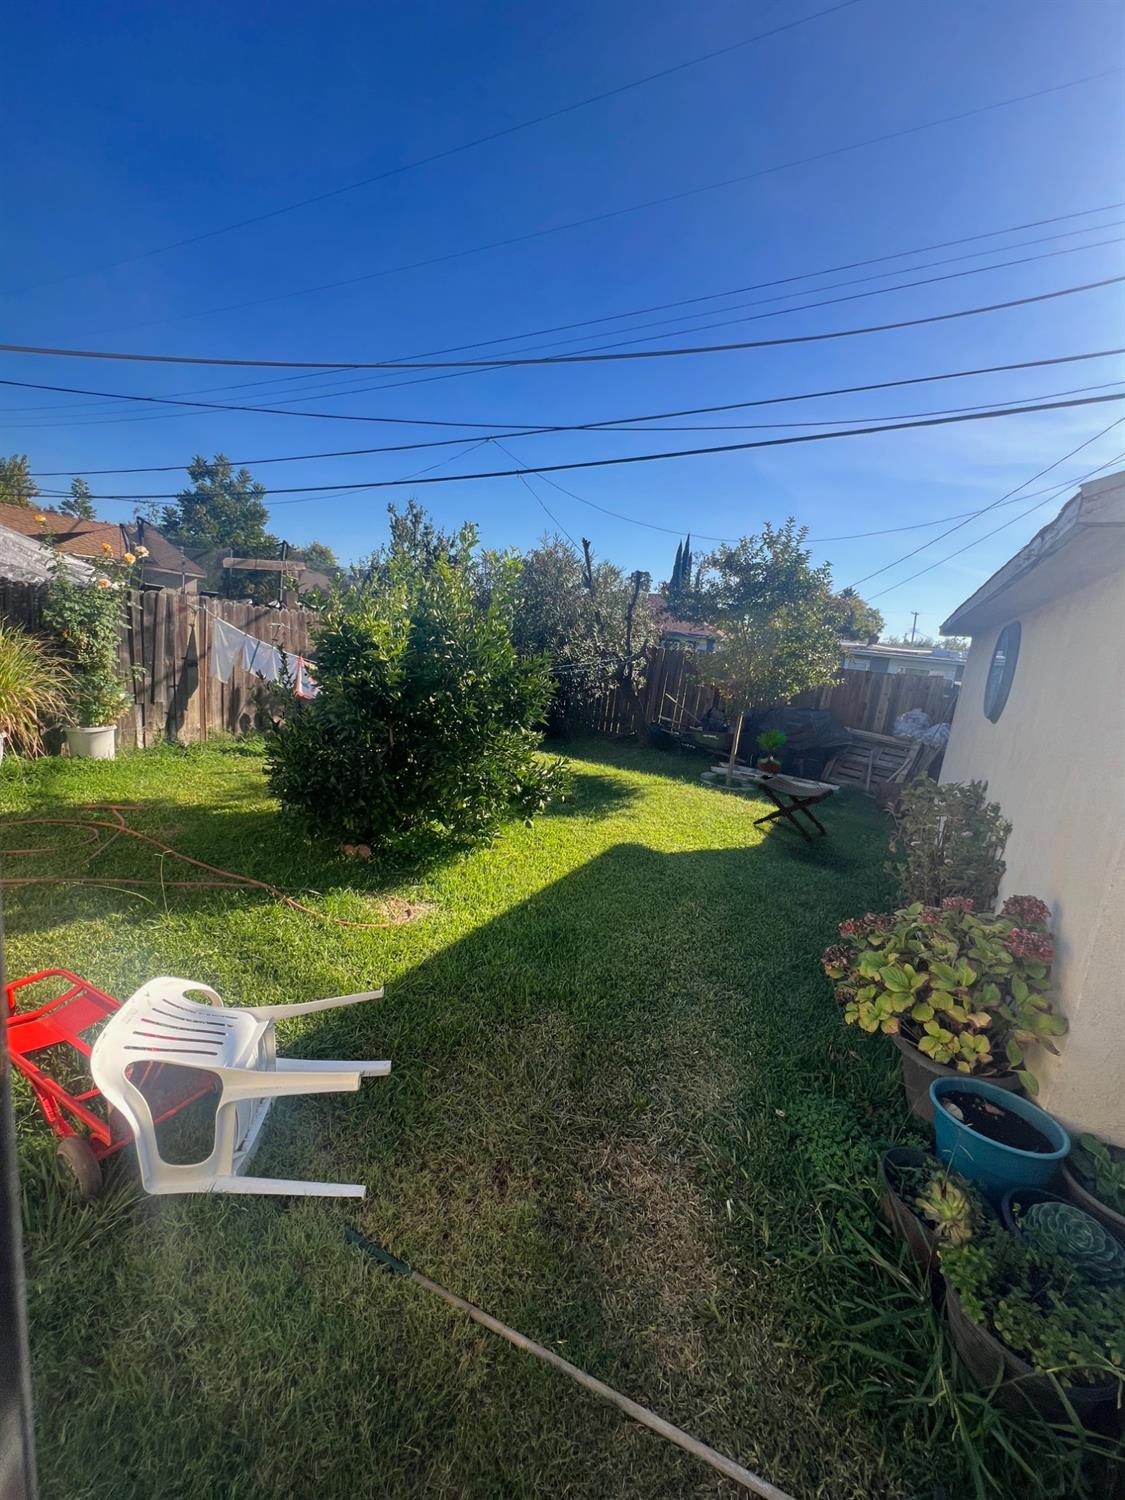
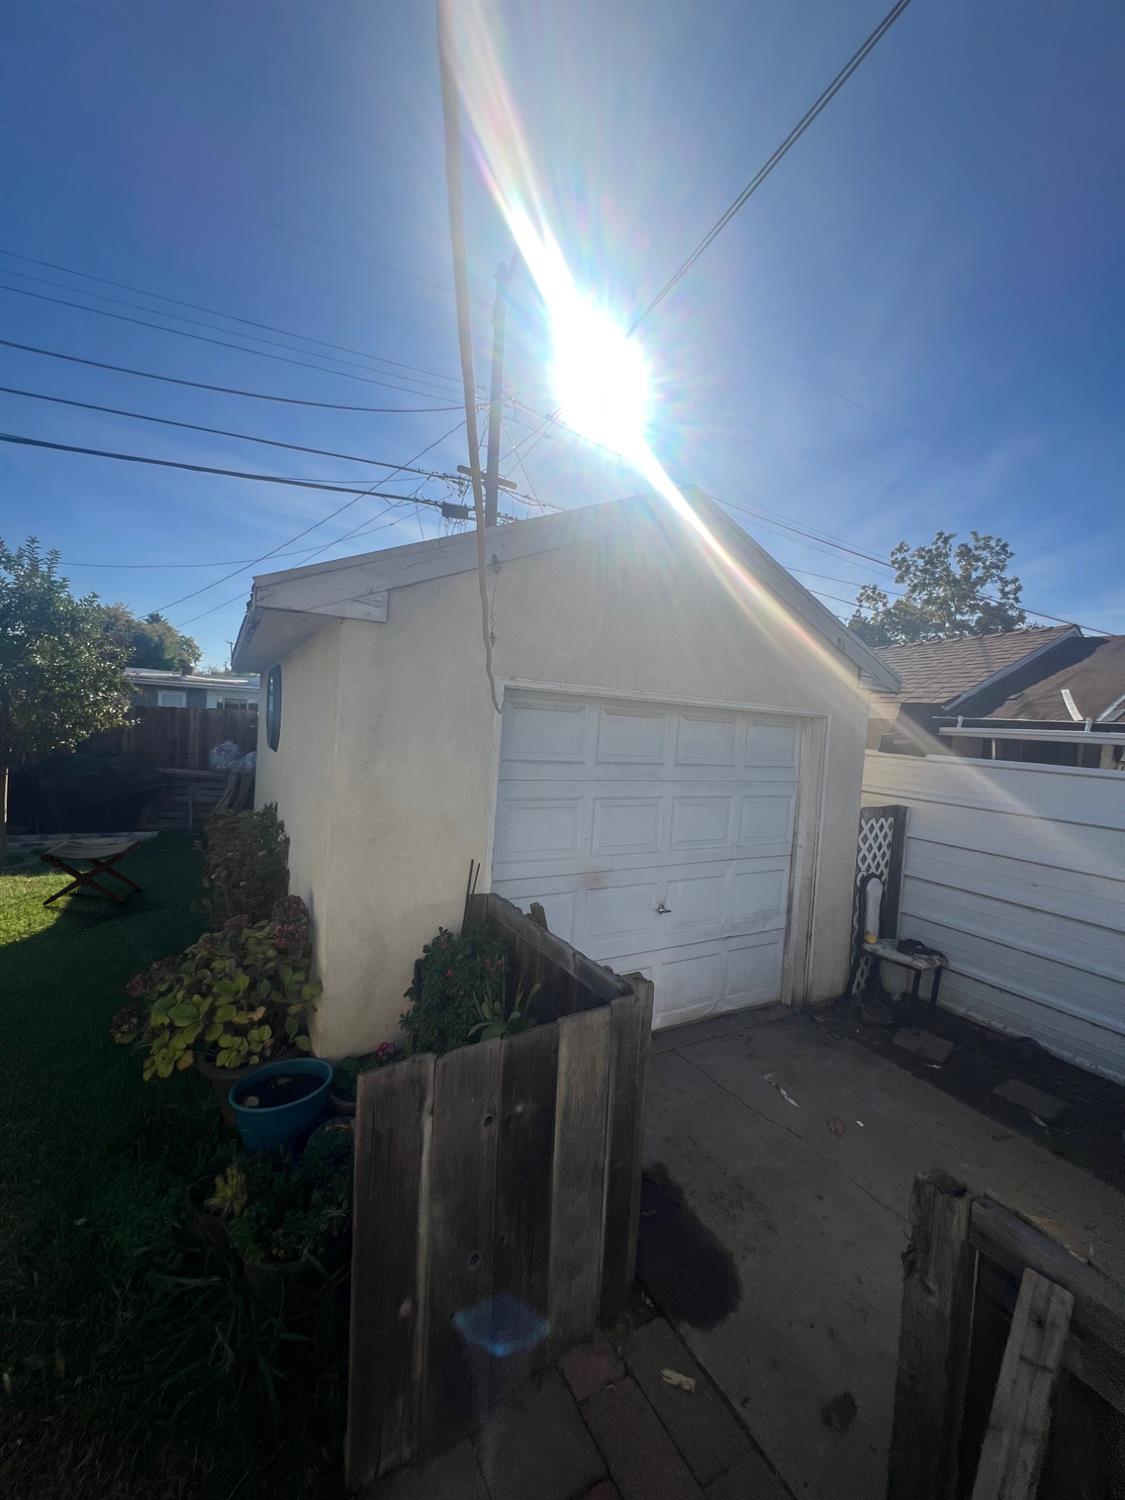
potted tree: present [757,729,785,776] -> none [37,780,84,842]

